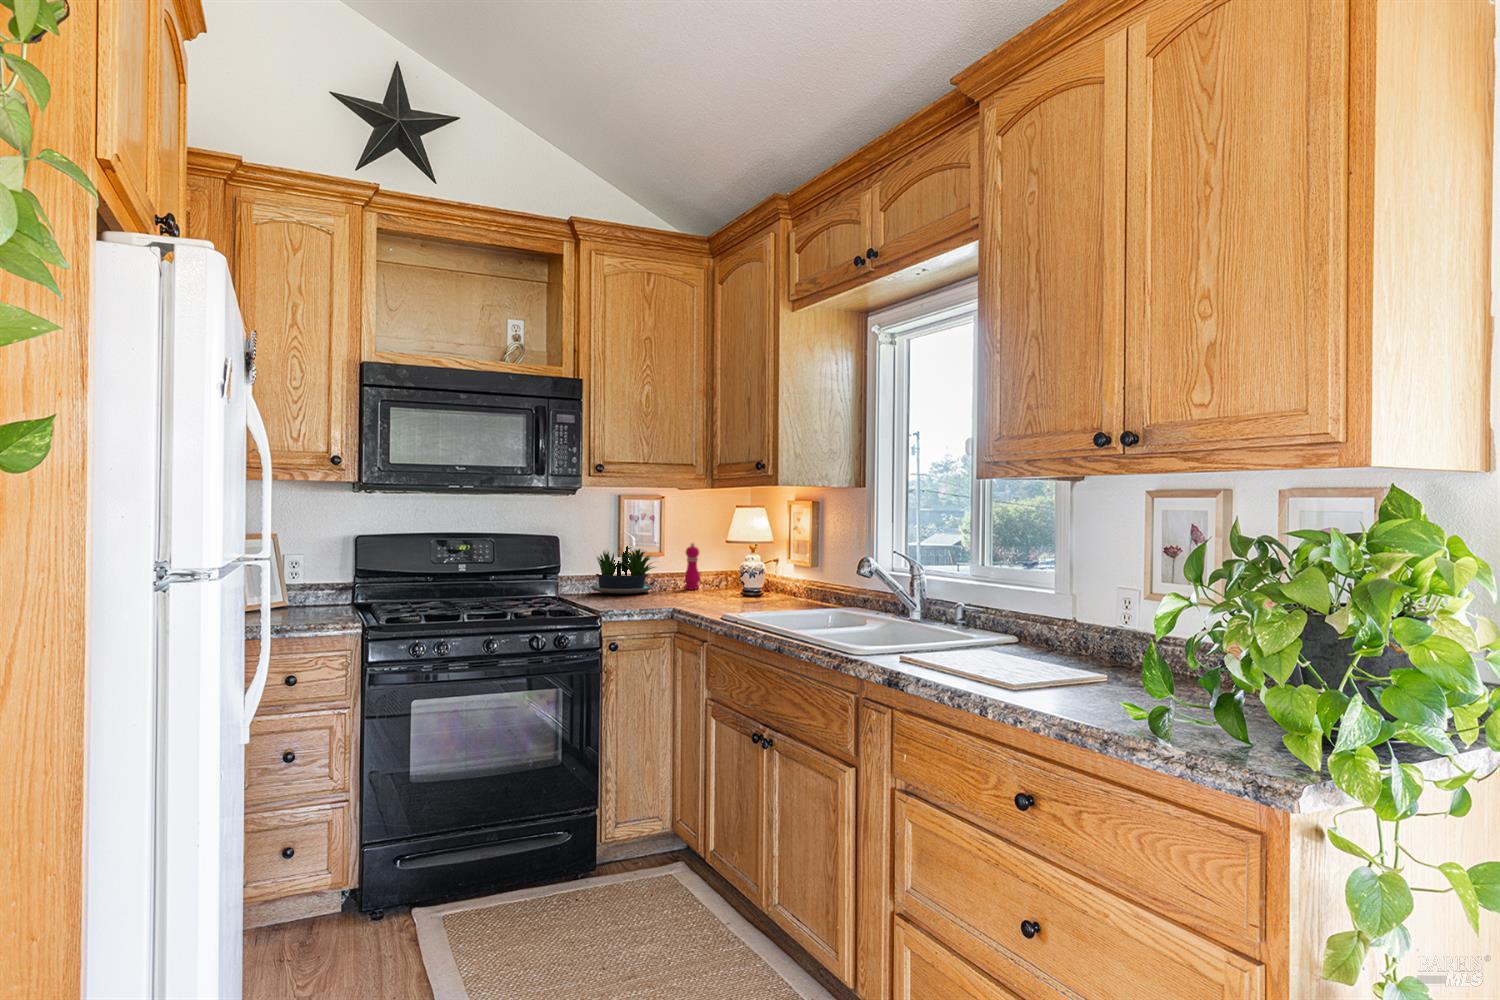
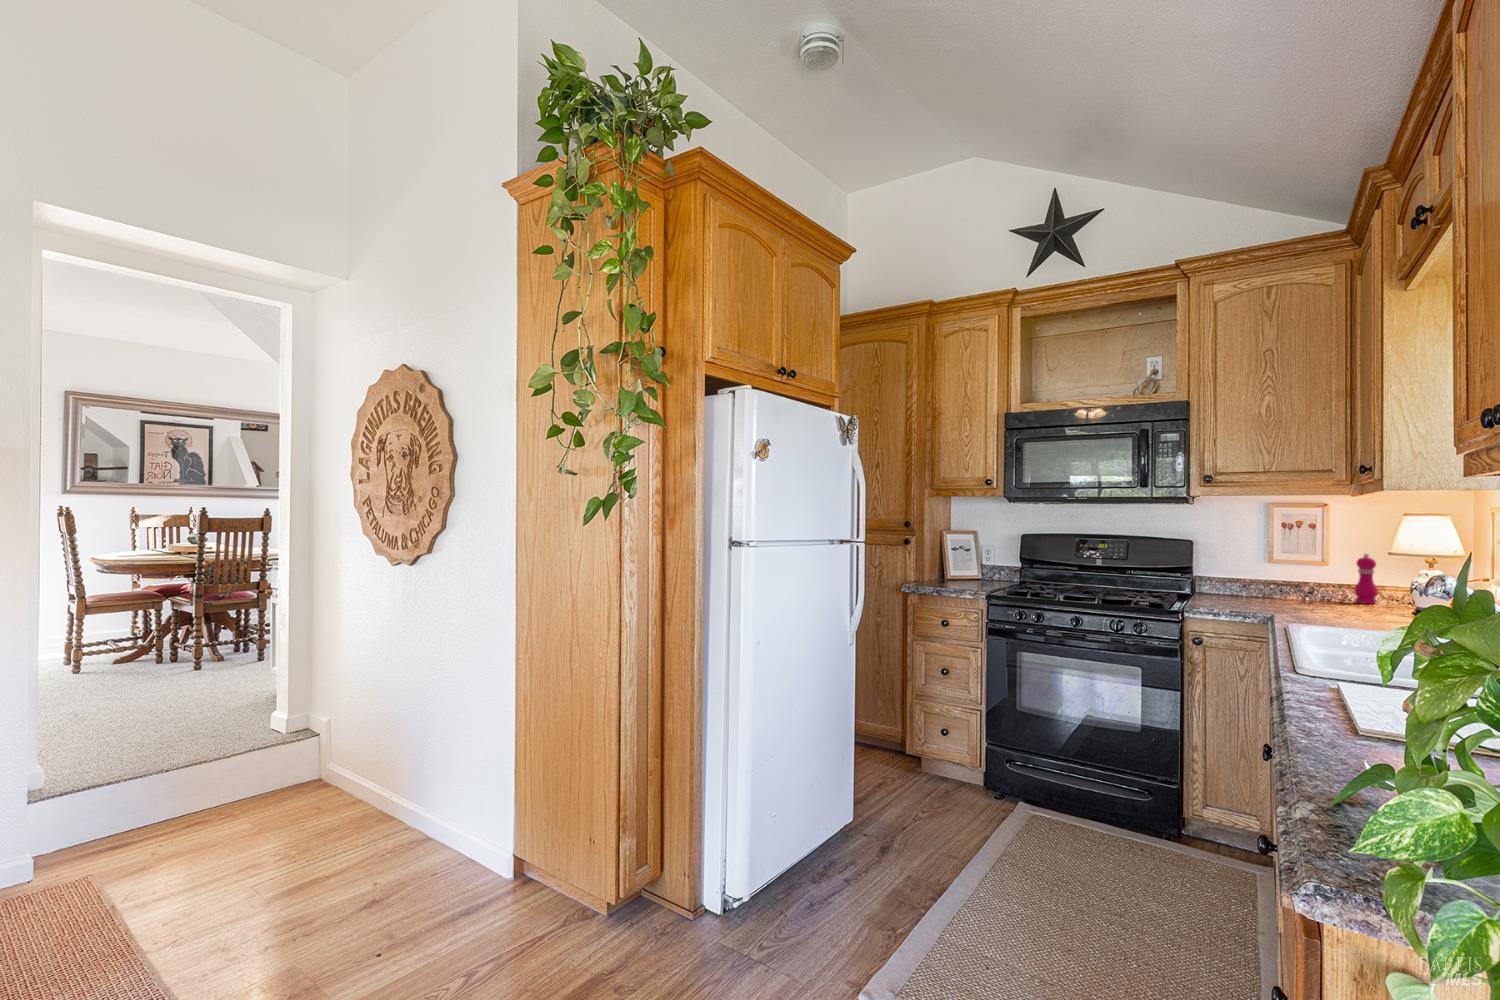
potted plant: present [590,546,654,594] -> none [1231,549,1319,599]

